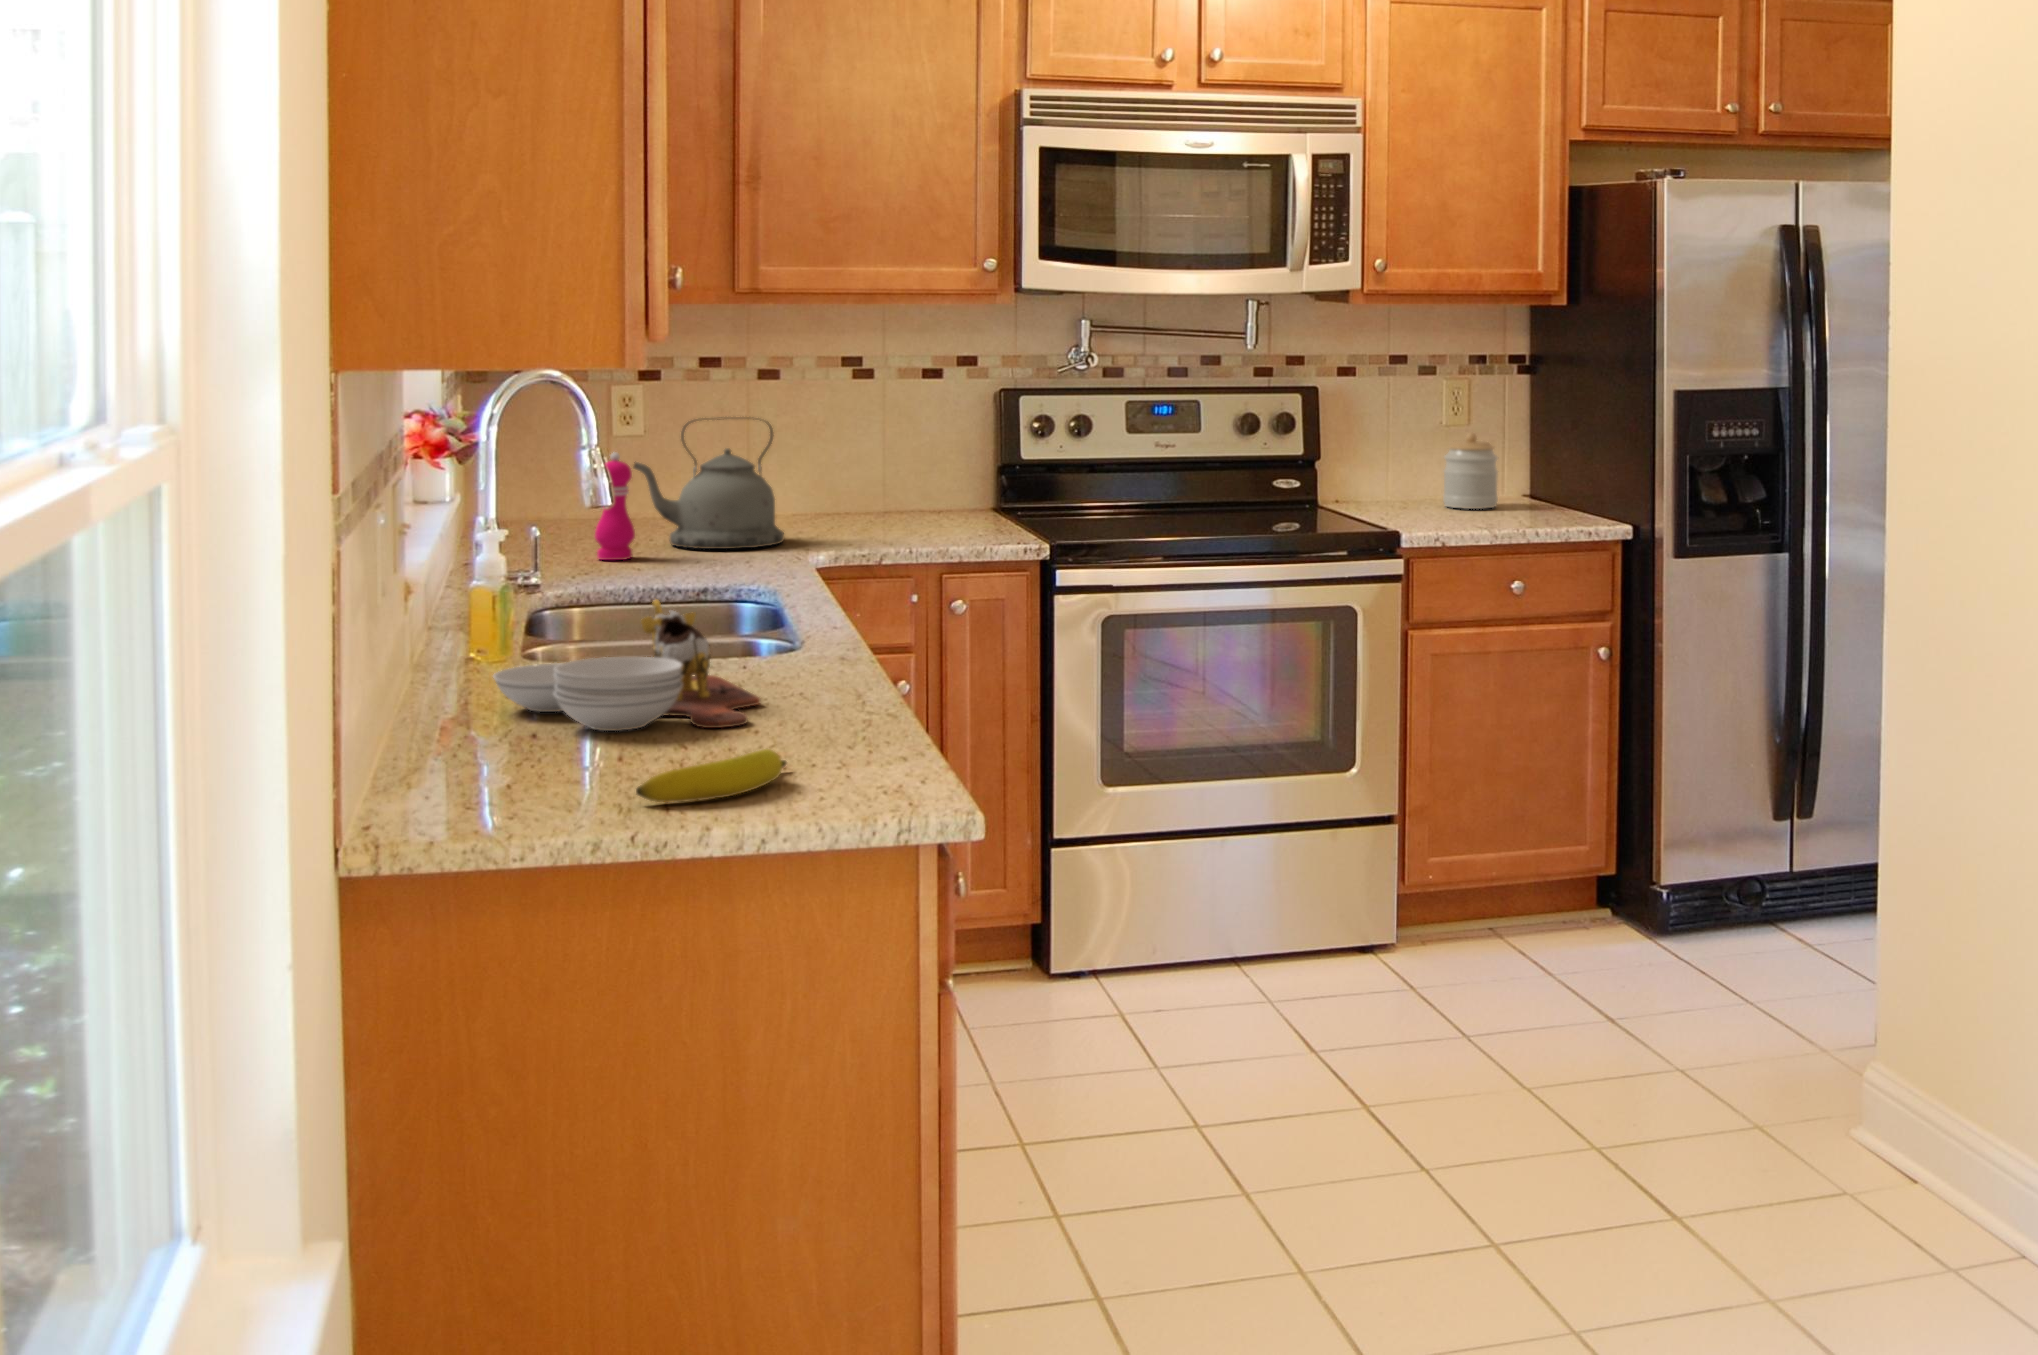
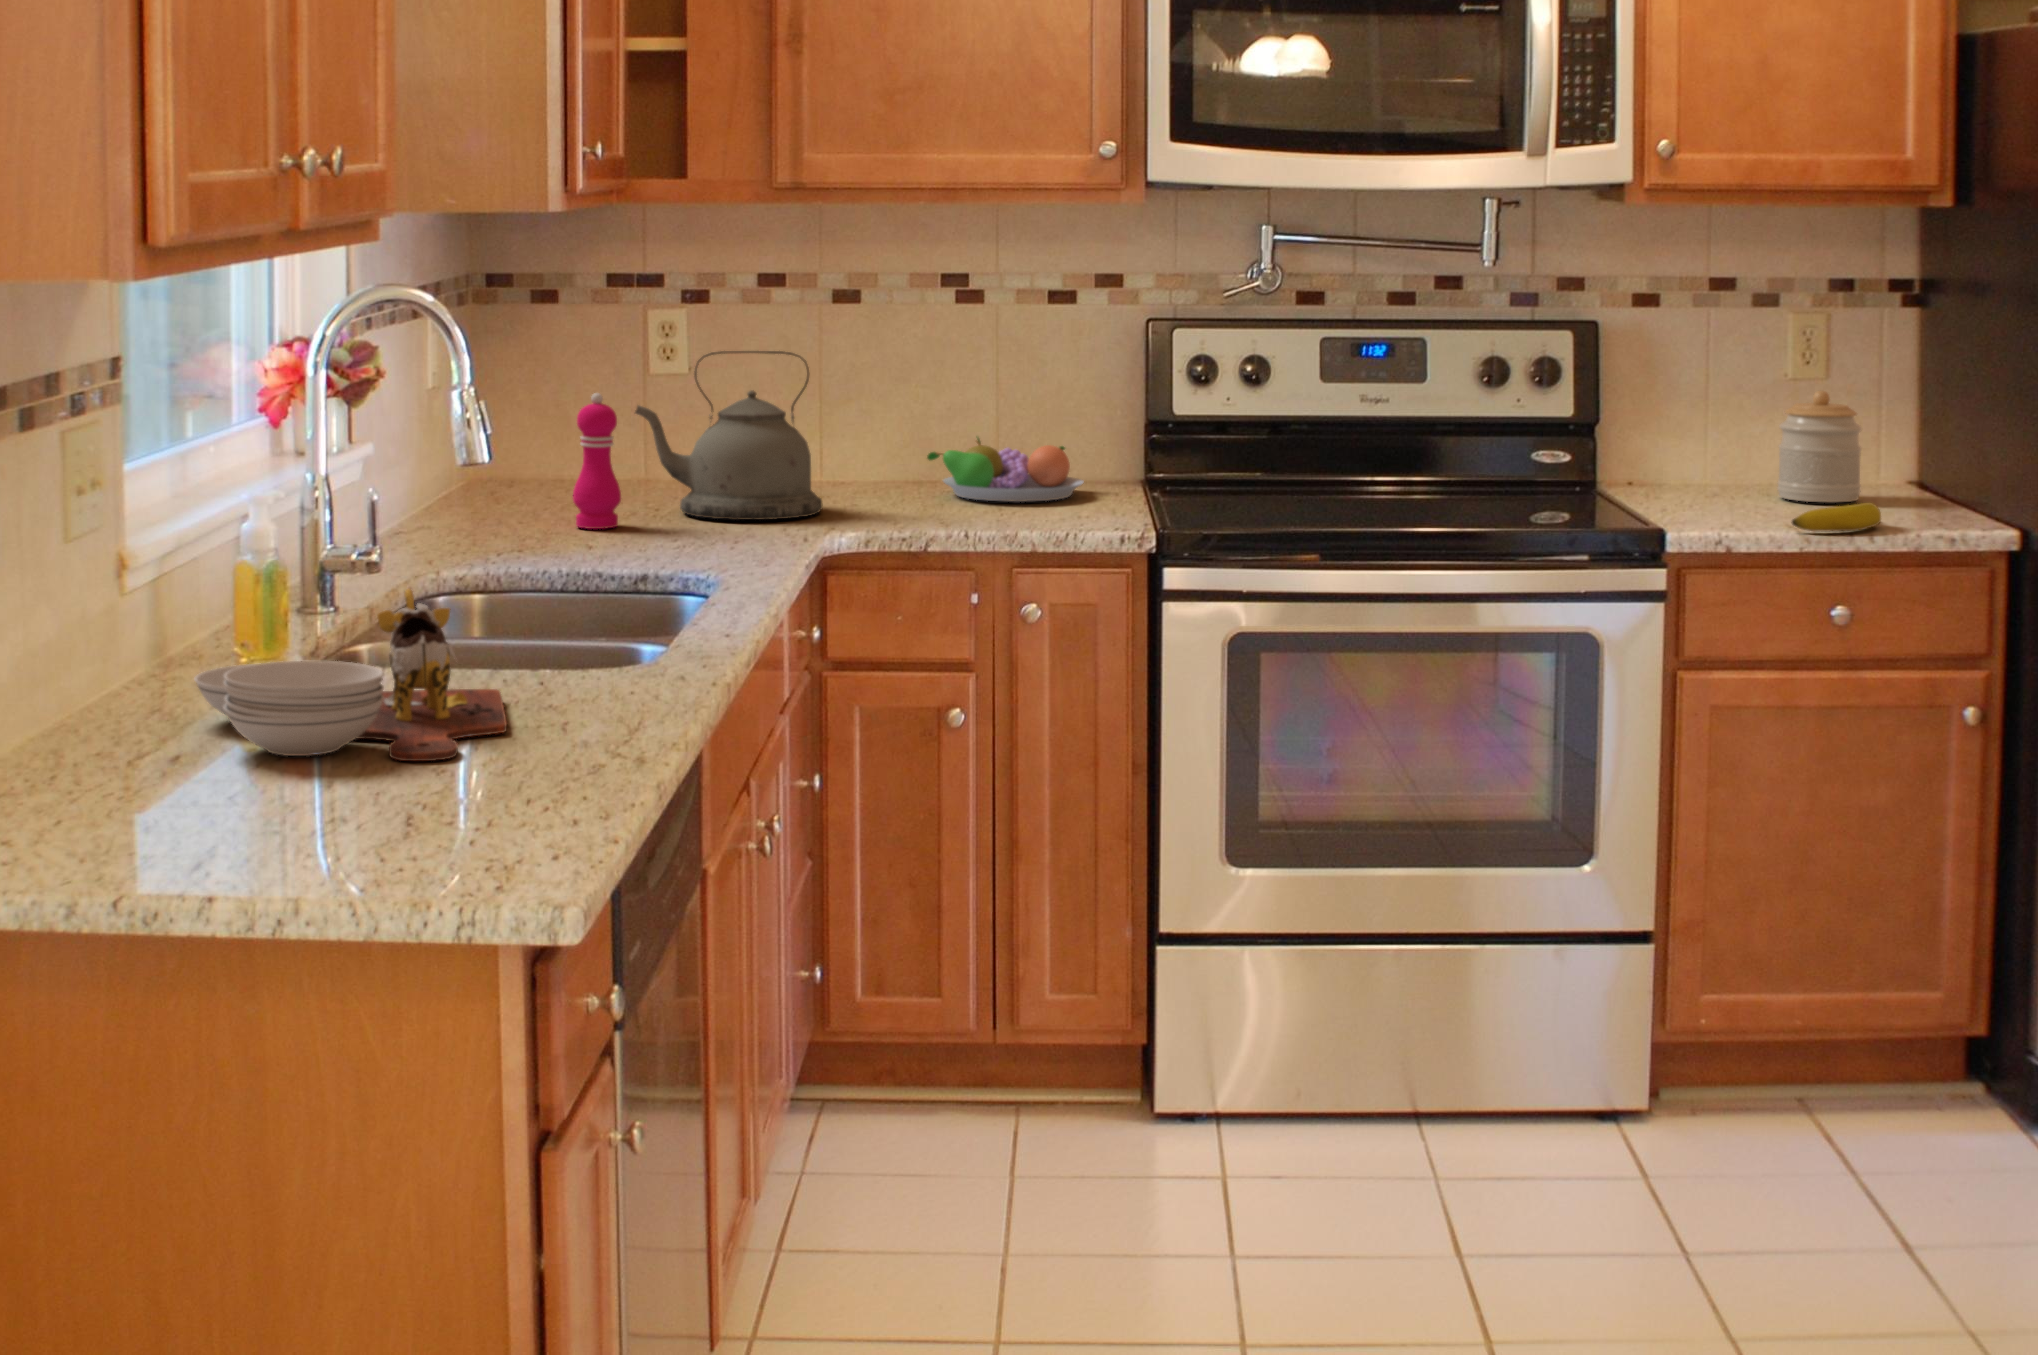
fruit bowl: none [851,479,970,528] -> present [927,438,1083,502]
banana: present [636,749,786,802] -> present [1791,503,1881,531]

